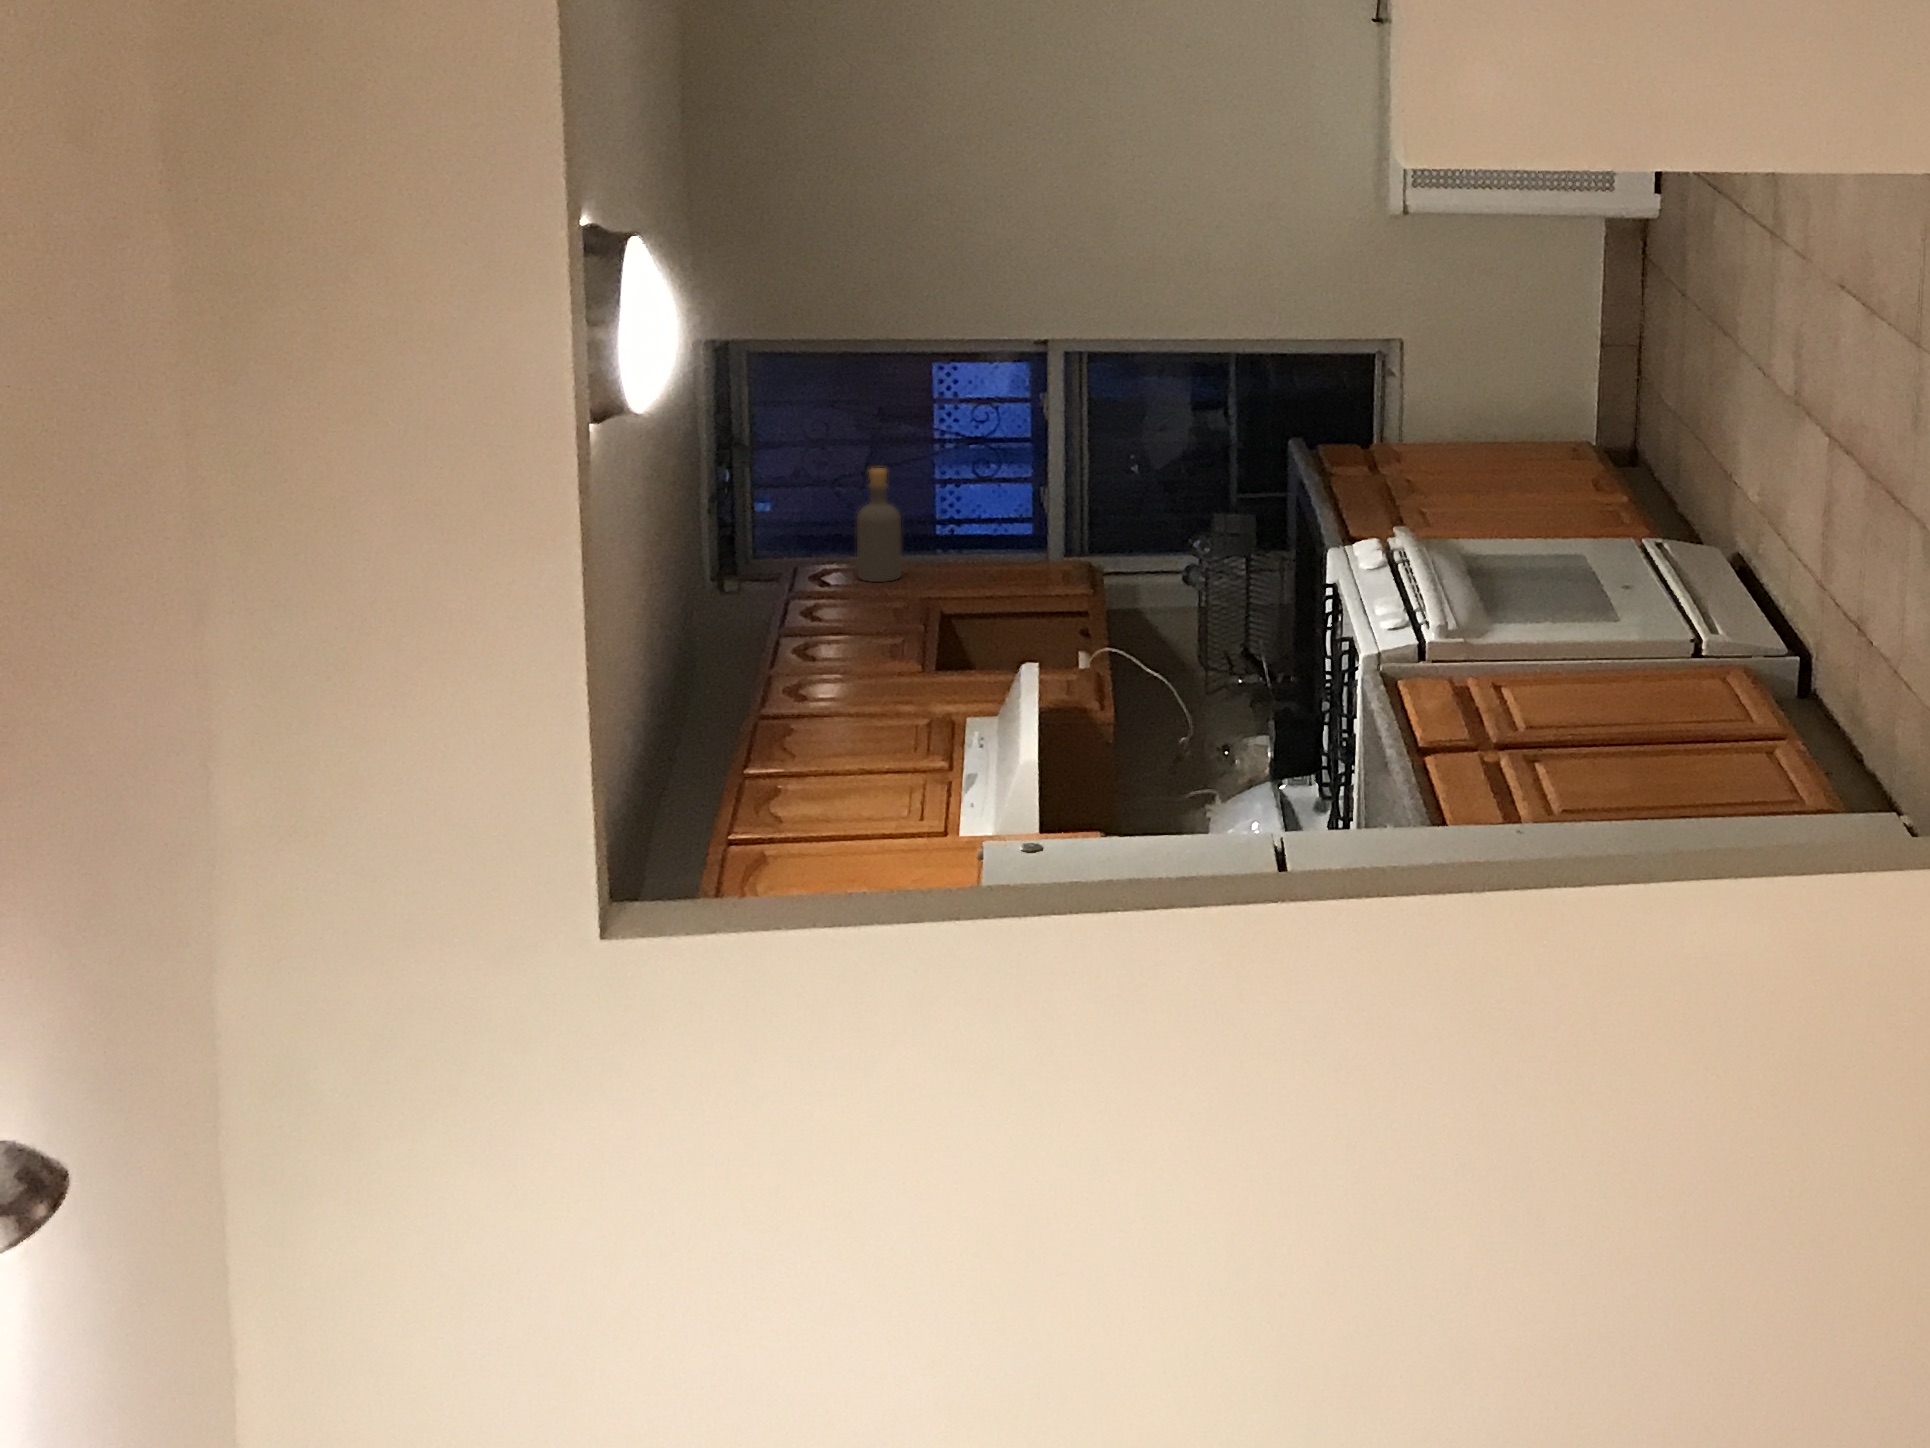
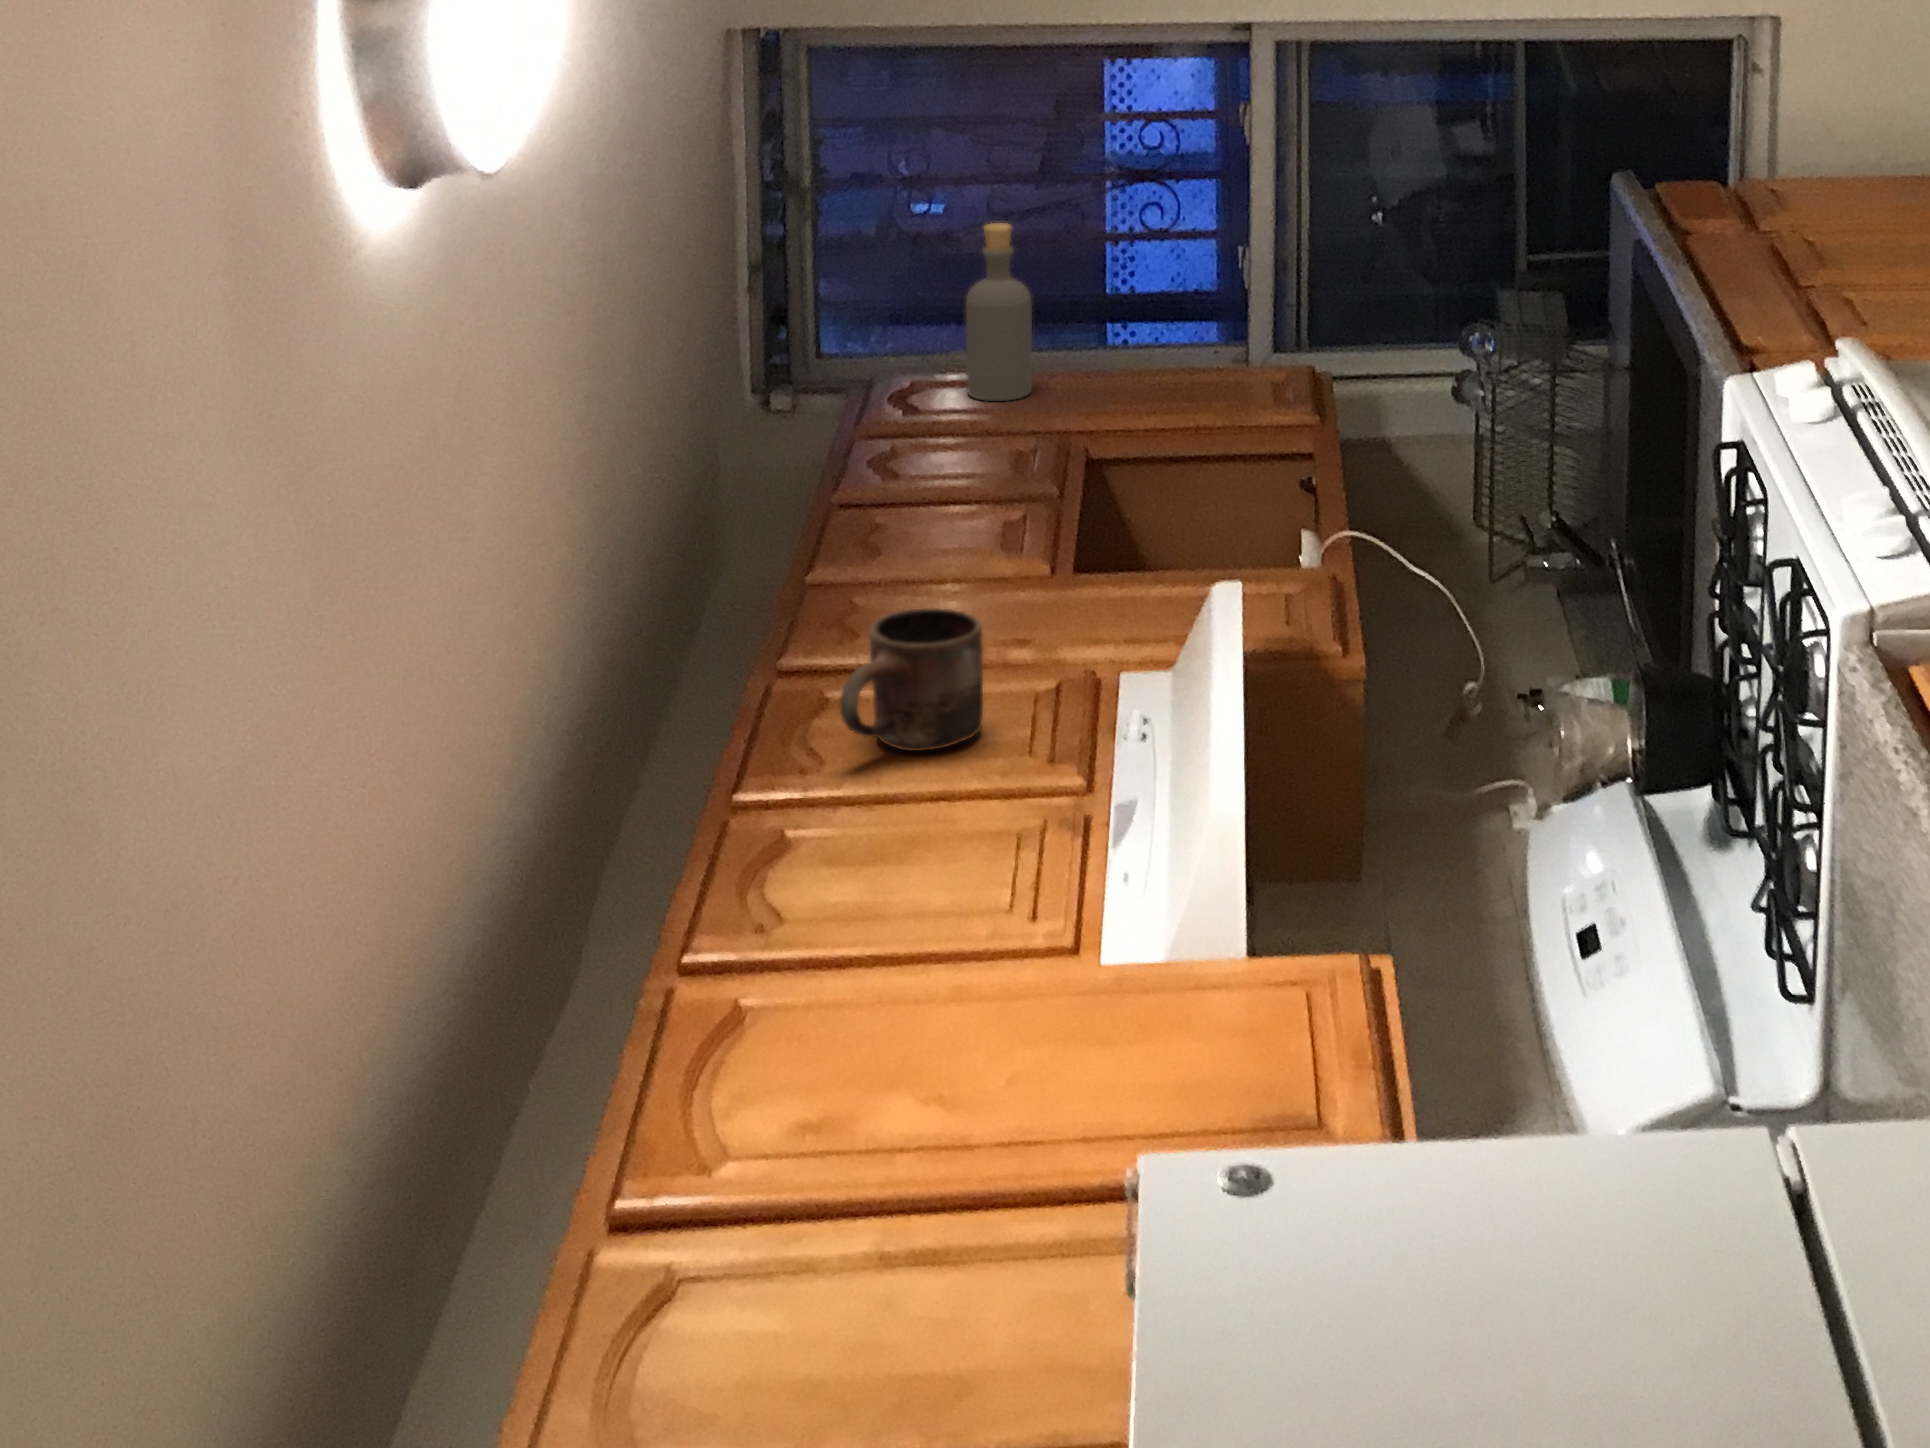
mug: none [802,674,886,753] -> present [840,608,983,751]

